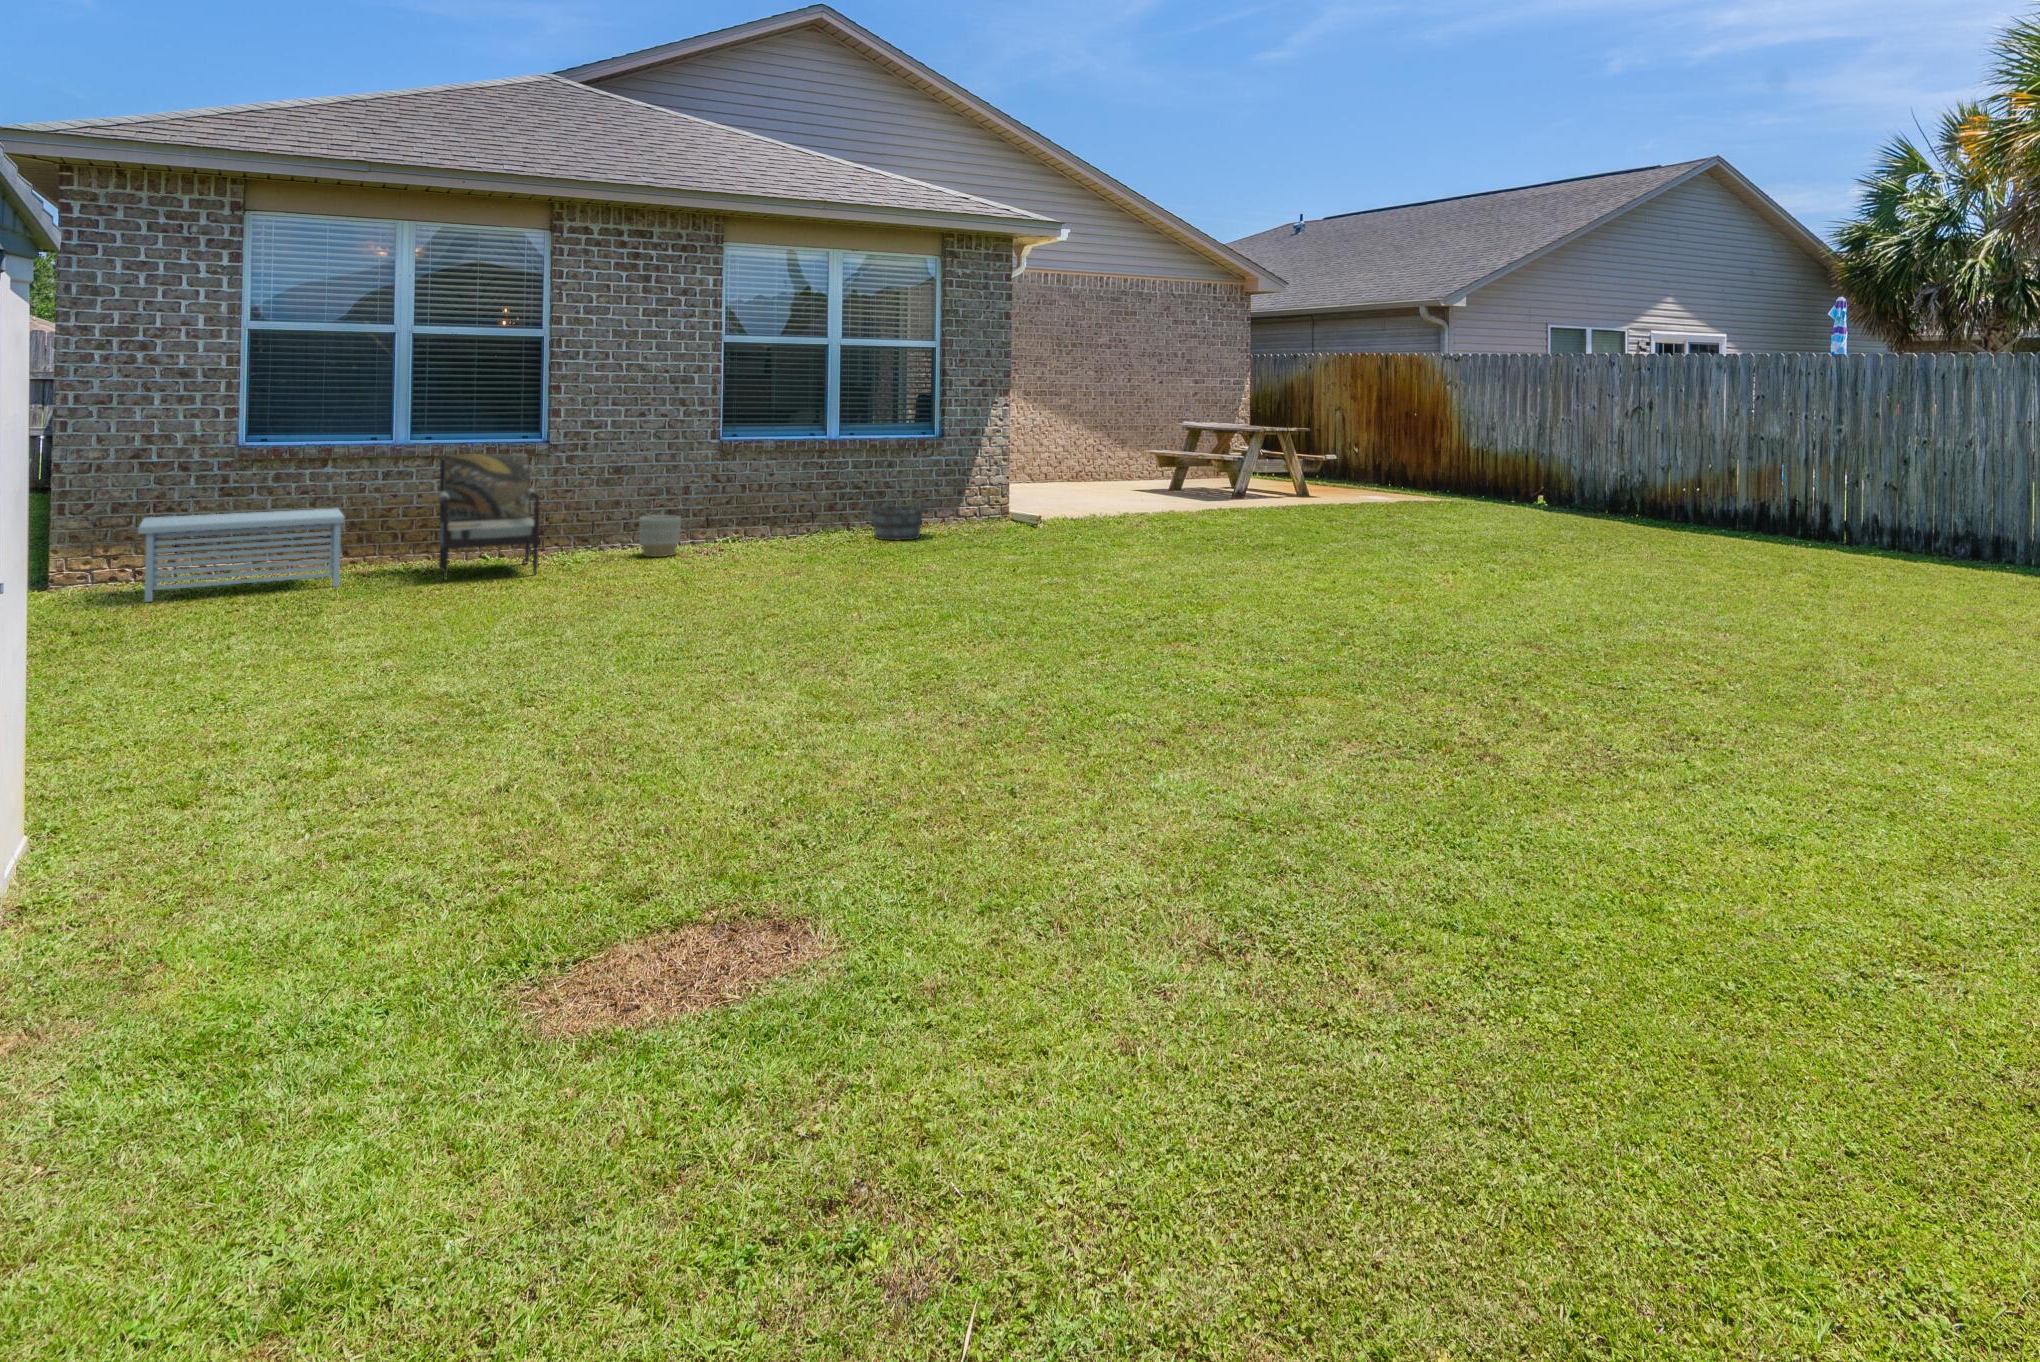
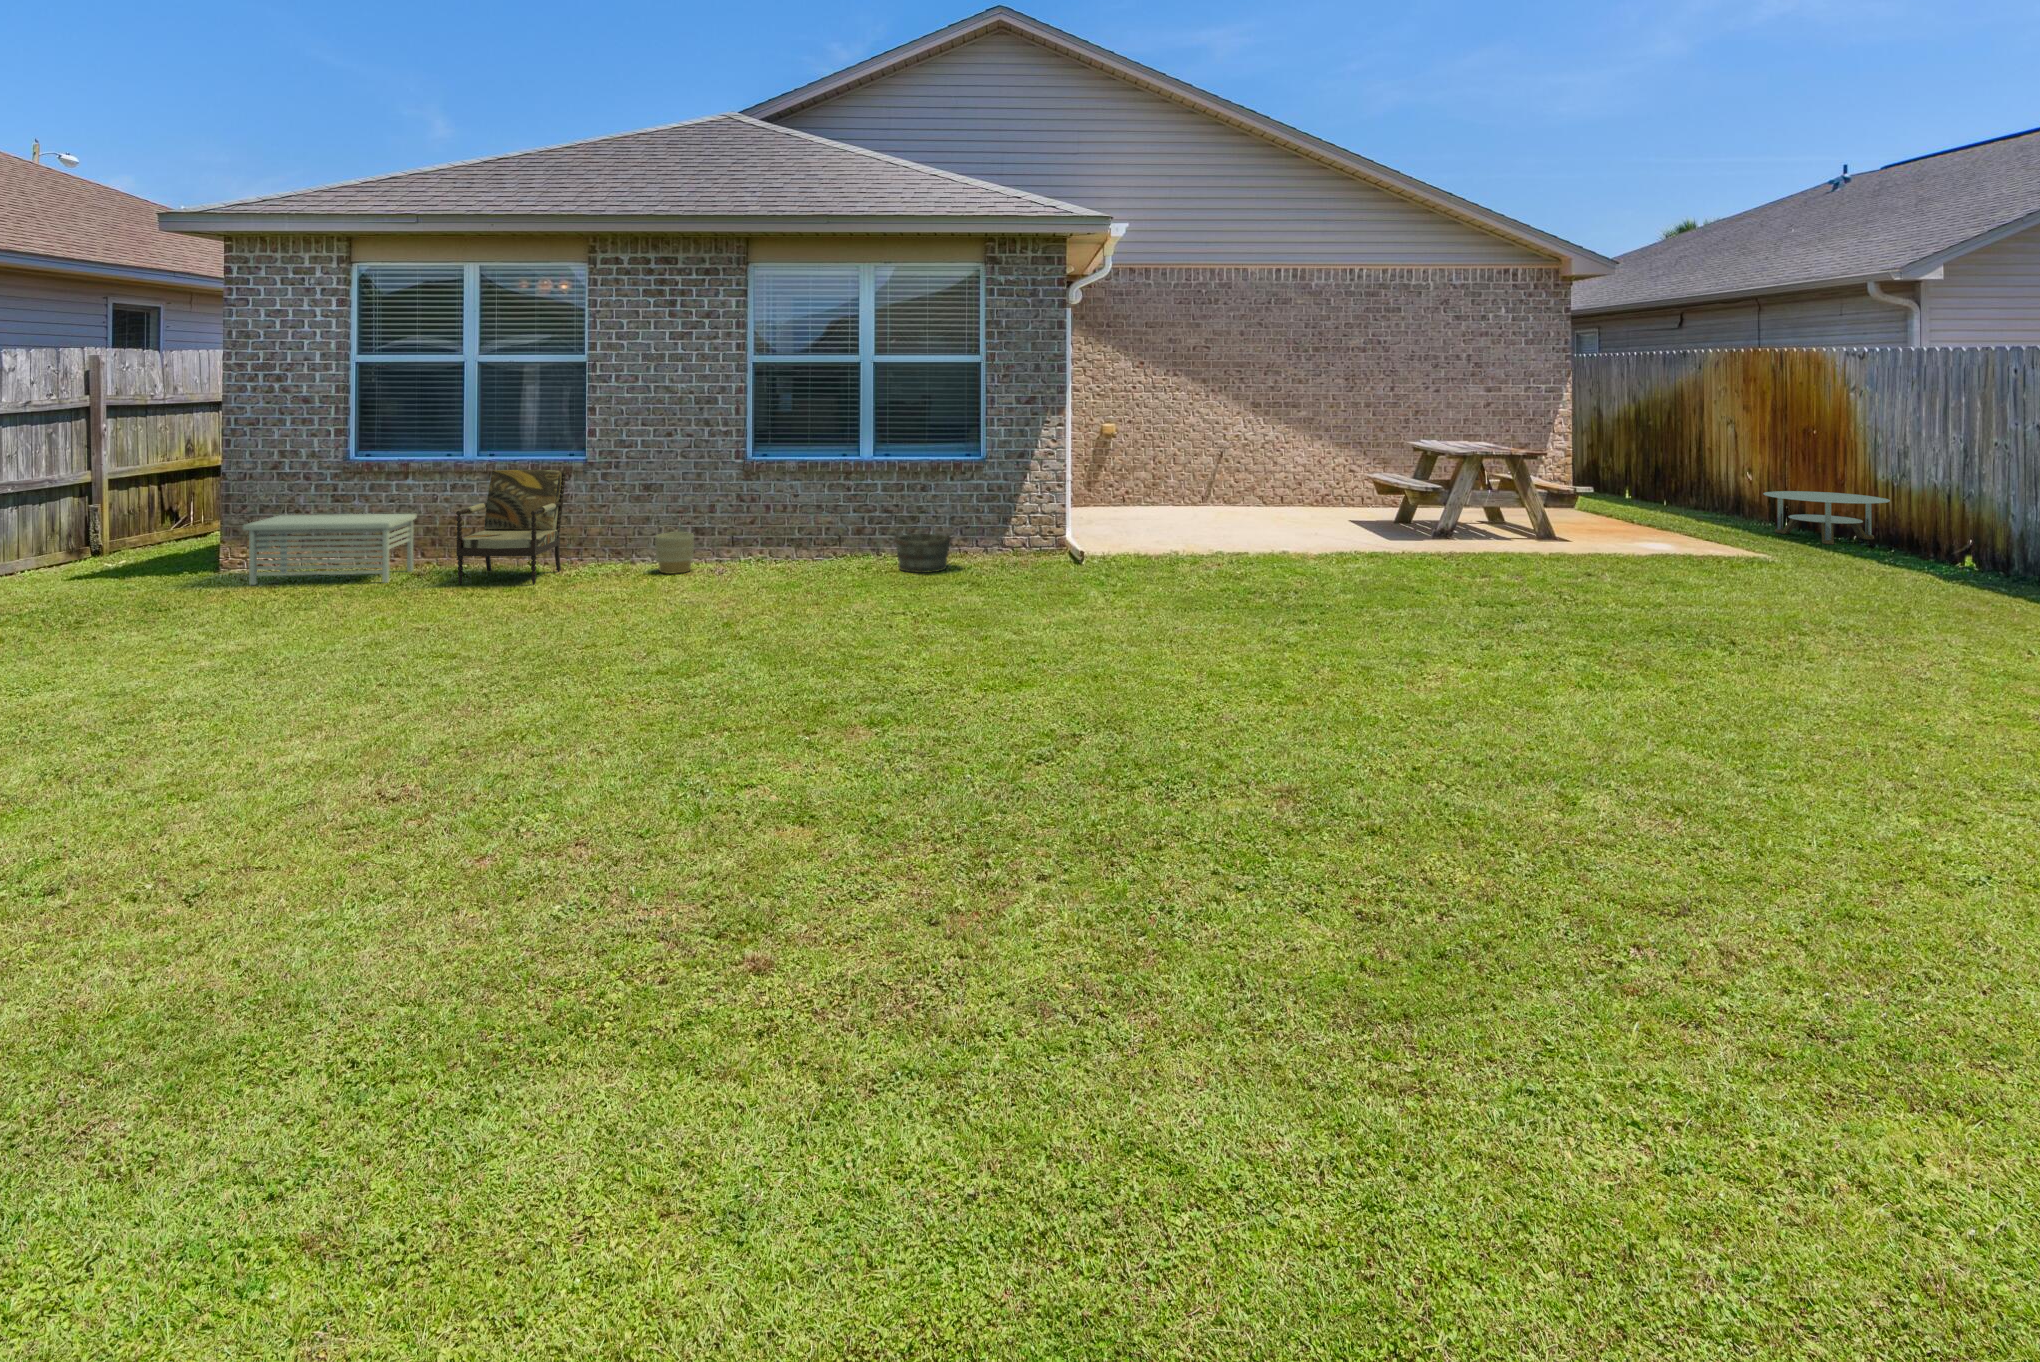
round table: none [1416,453,1491,487] -> present [1764,491,1890,544]

